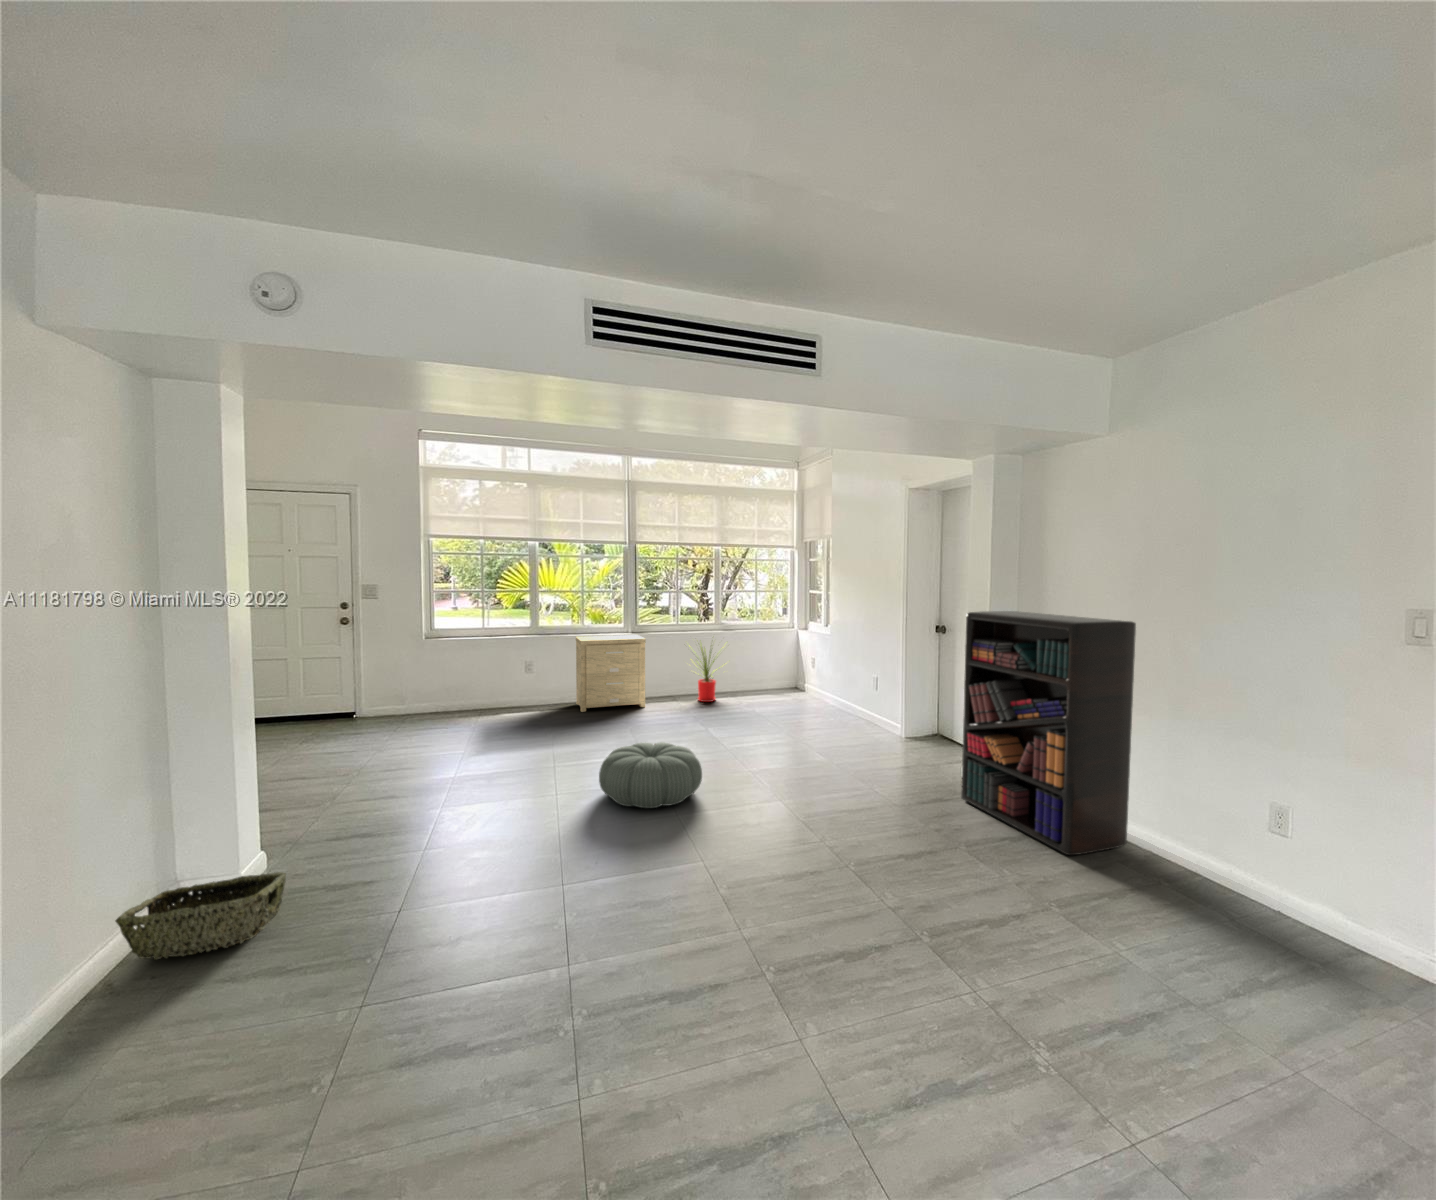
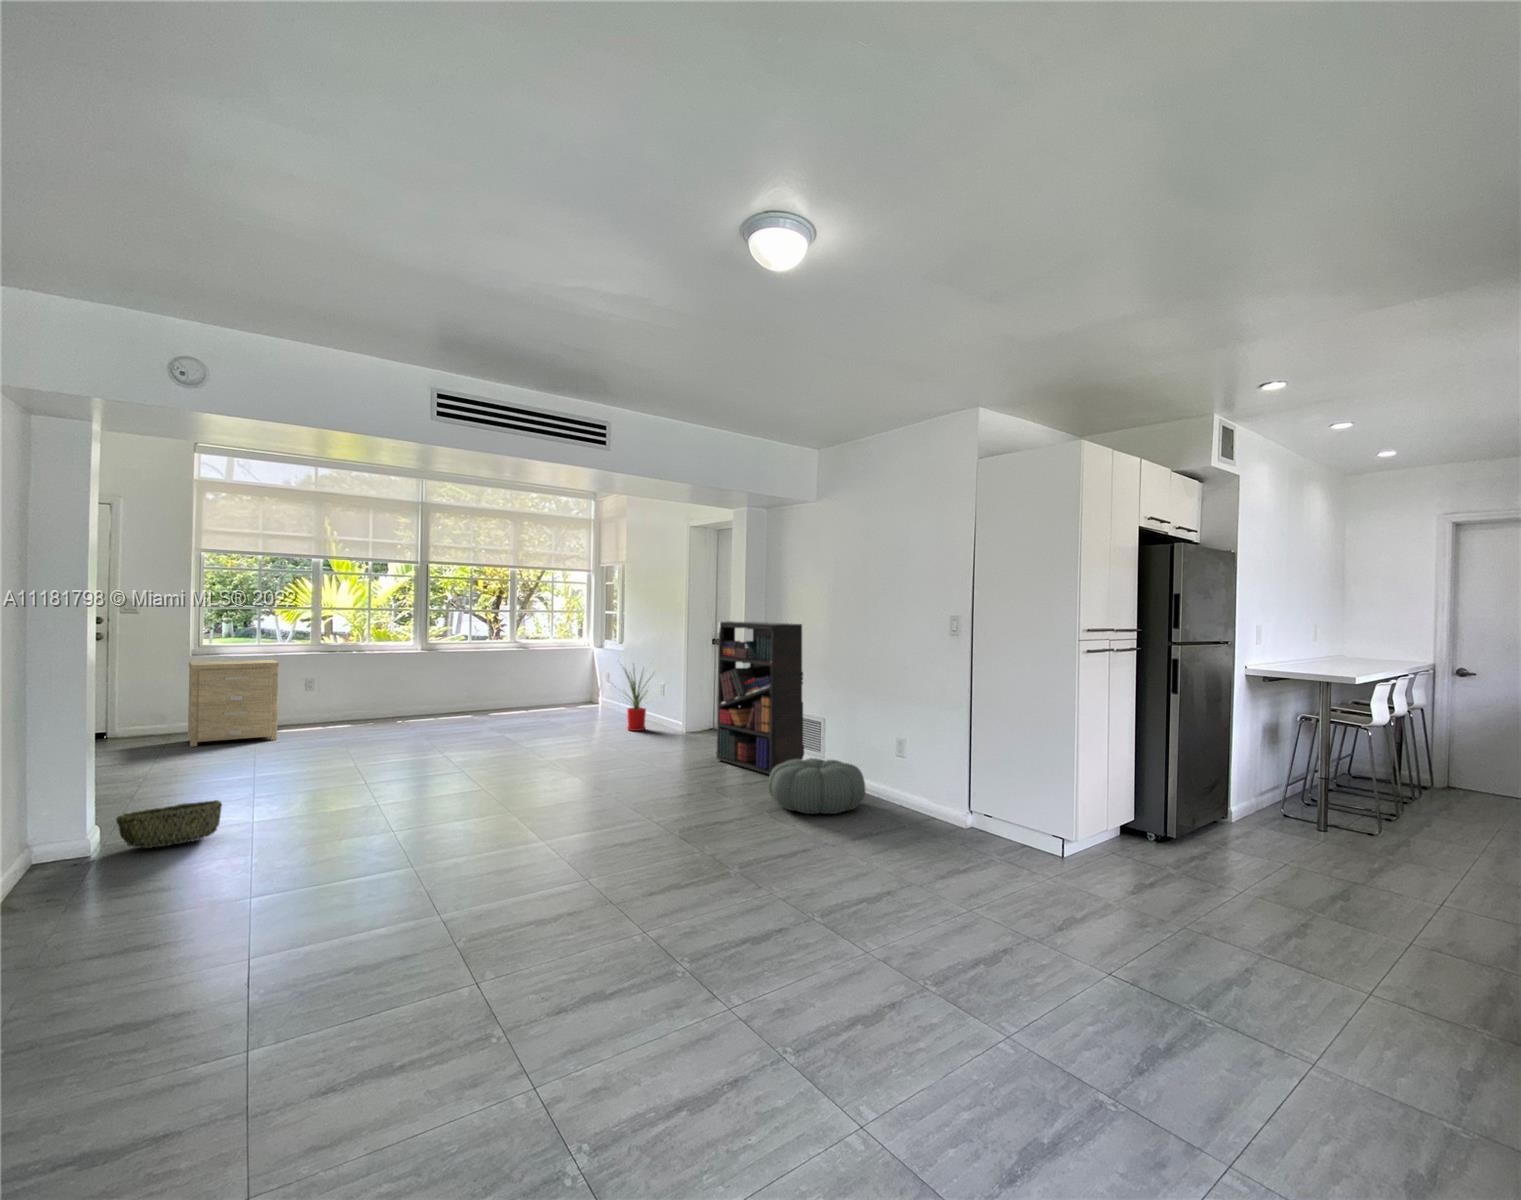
side table: present [576,635,646,712] -> present [188,660,279,746]
house plant: present [698,646,716,702] -> present [625,664,653,731]
pouf: present [599,742,702,808] -> present [768,758,866,814]

